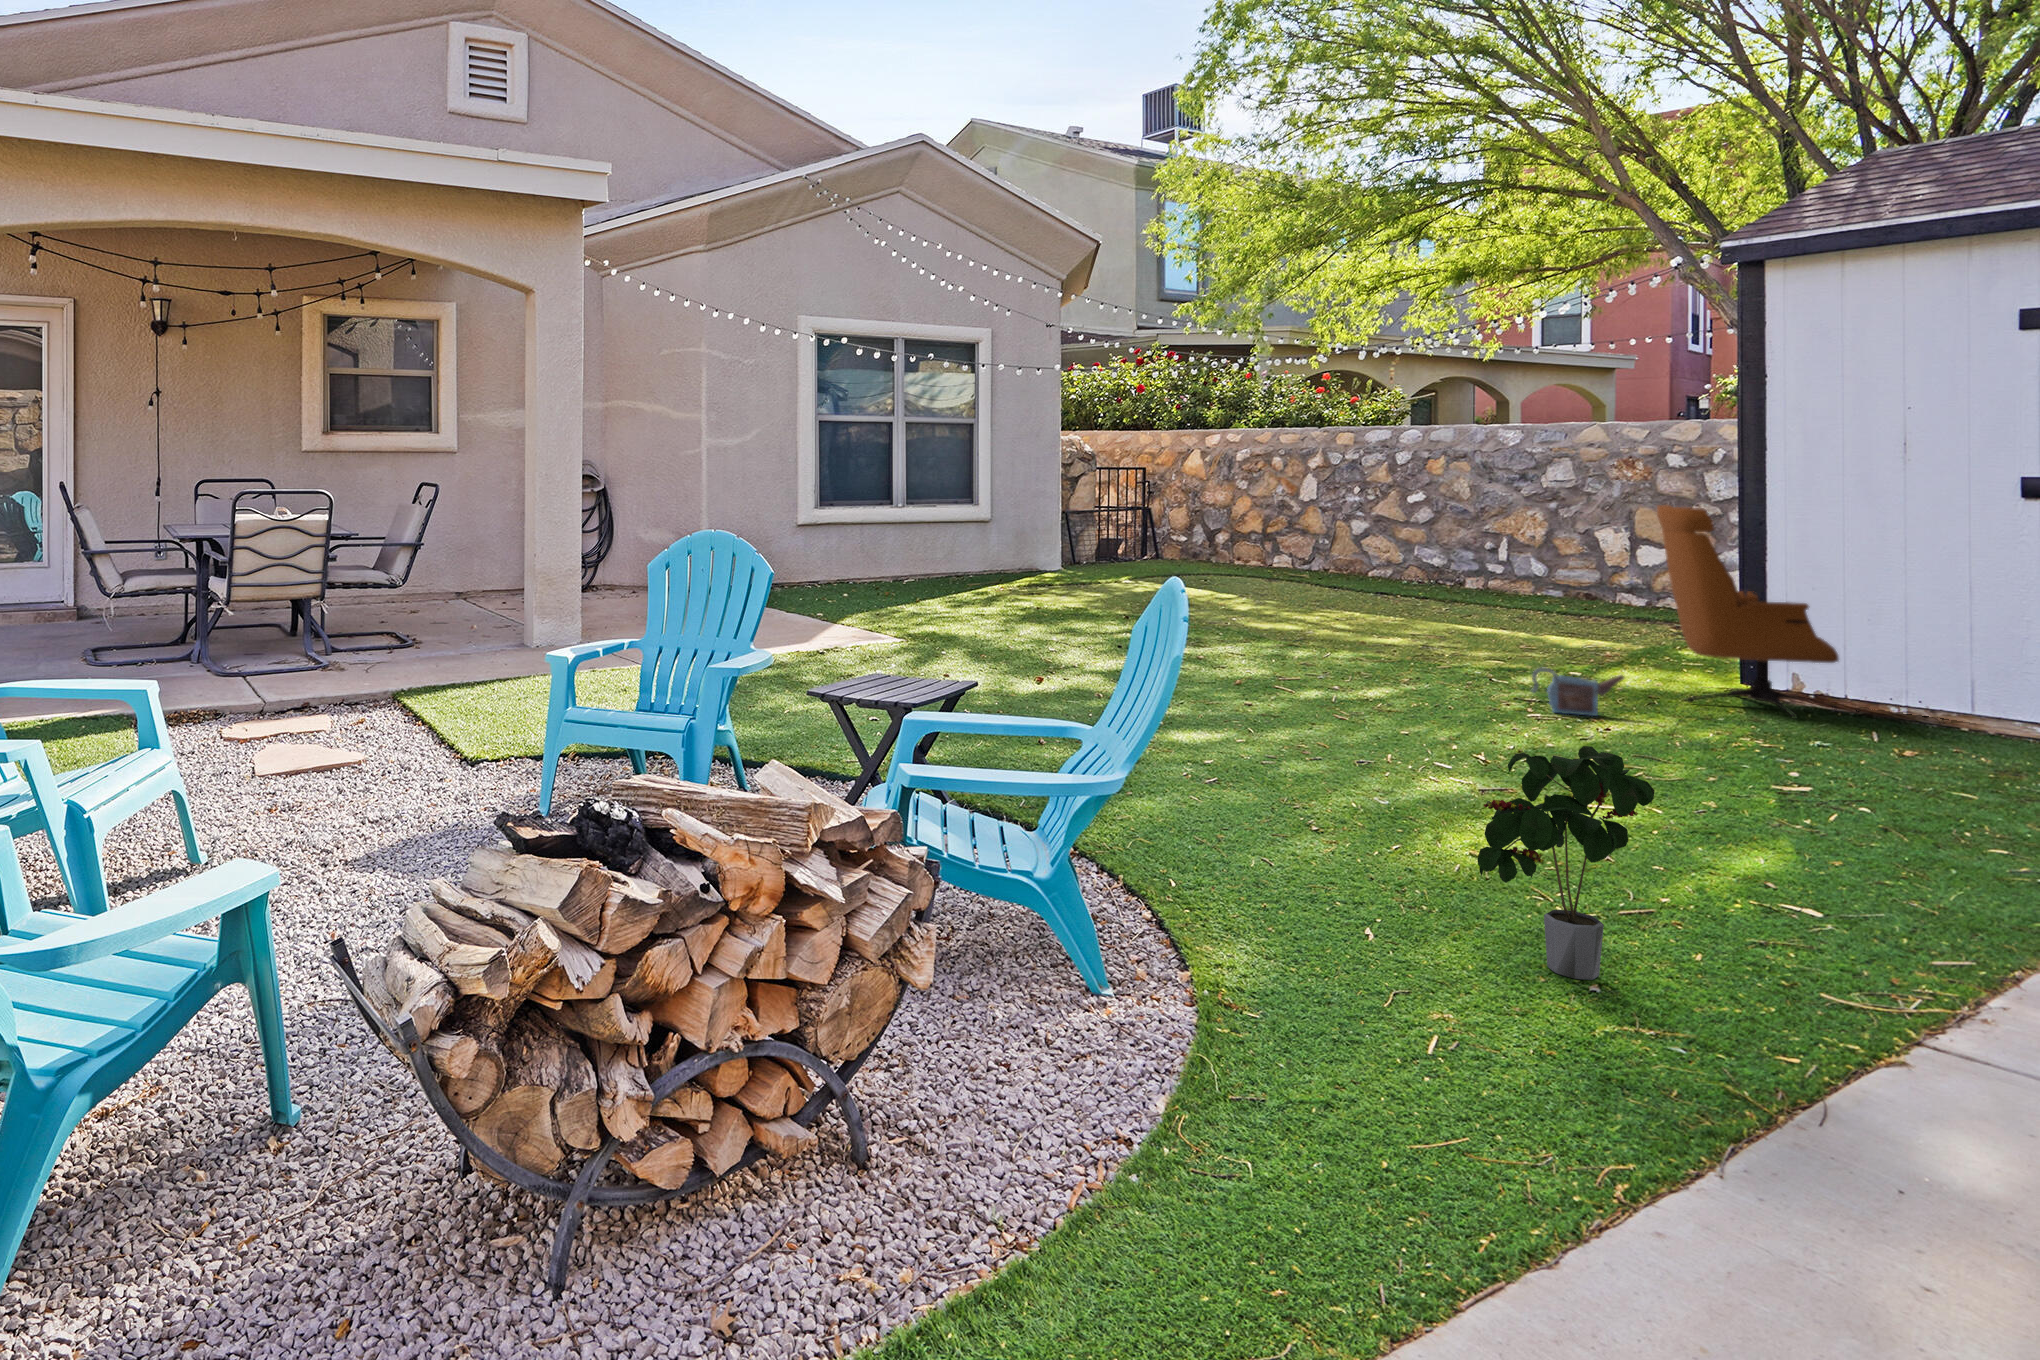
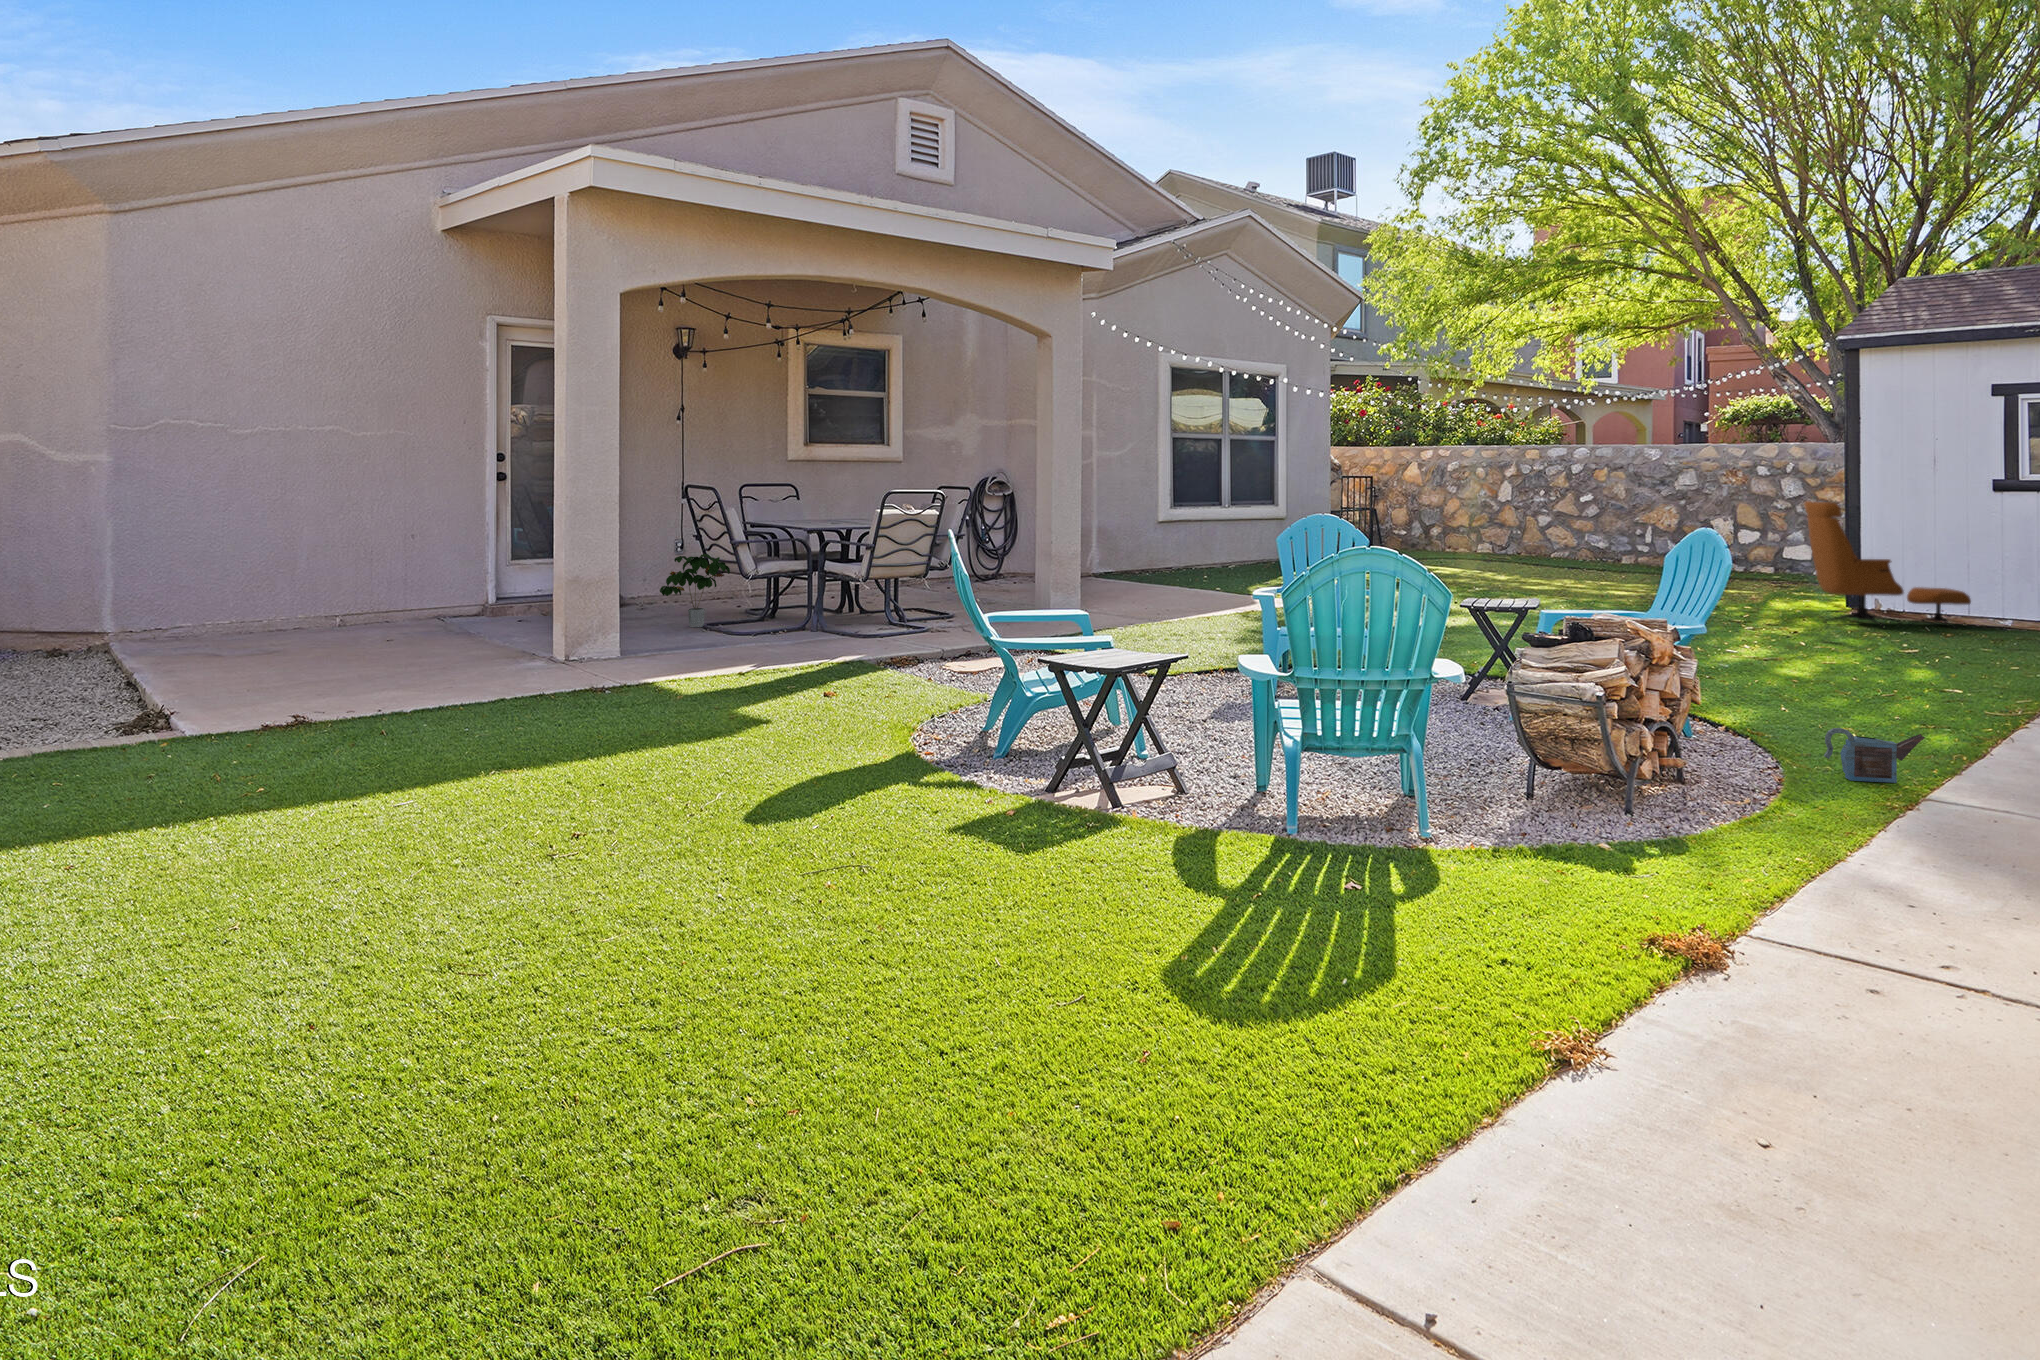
watering can: present [1532,667,1624,716] -> present [1824,728,1925,783]
potted plant: present [1477,746,1655,980] -> present [660,554,730,627]

